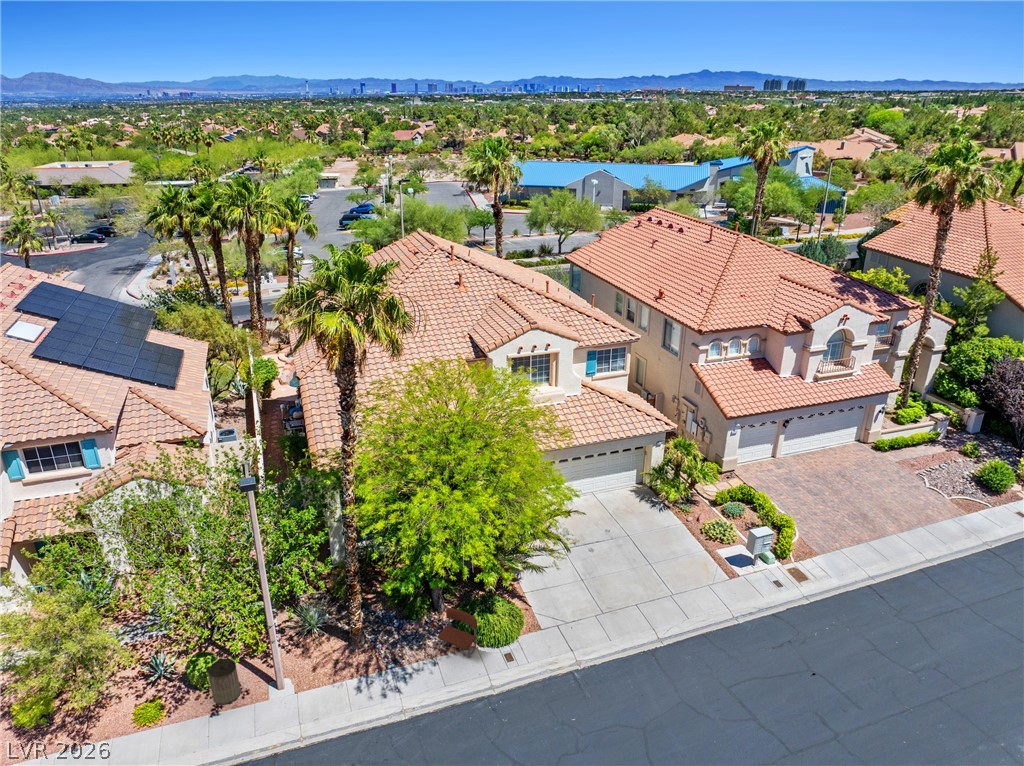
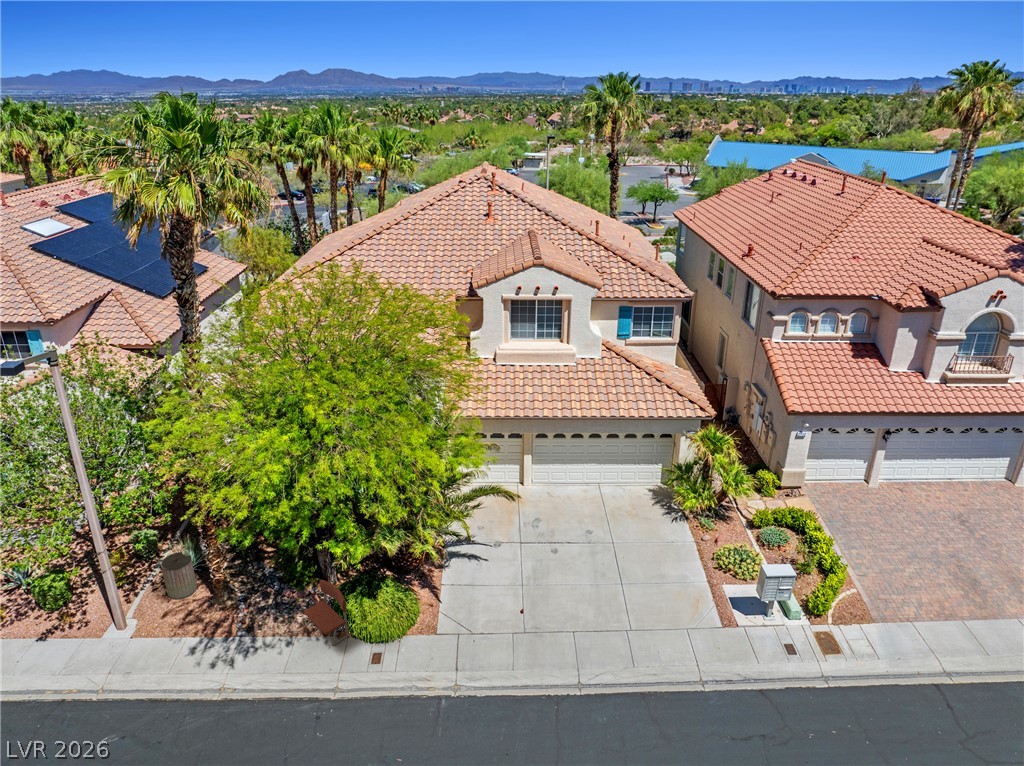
trash can: present [208,659,241,705] -> present [161,552,197,599]

